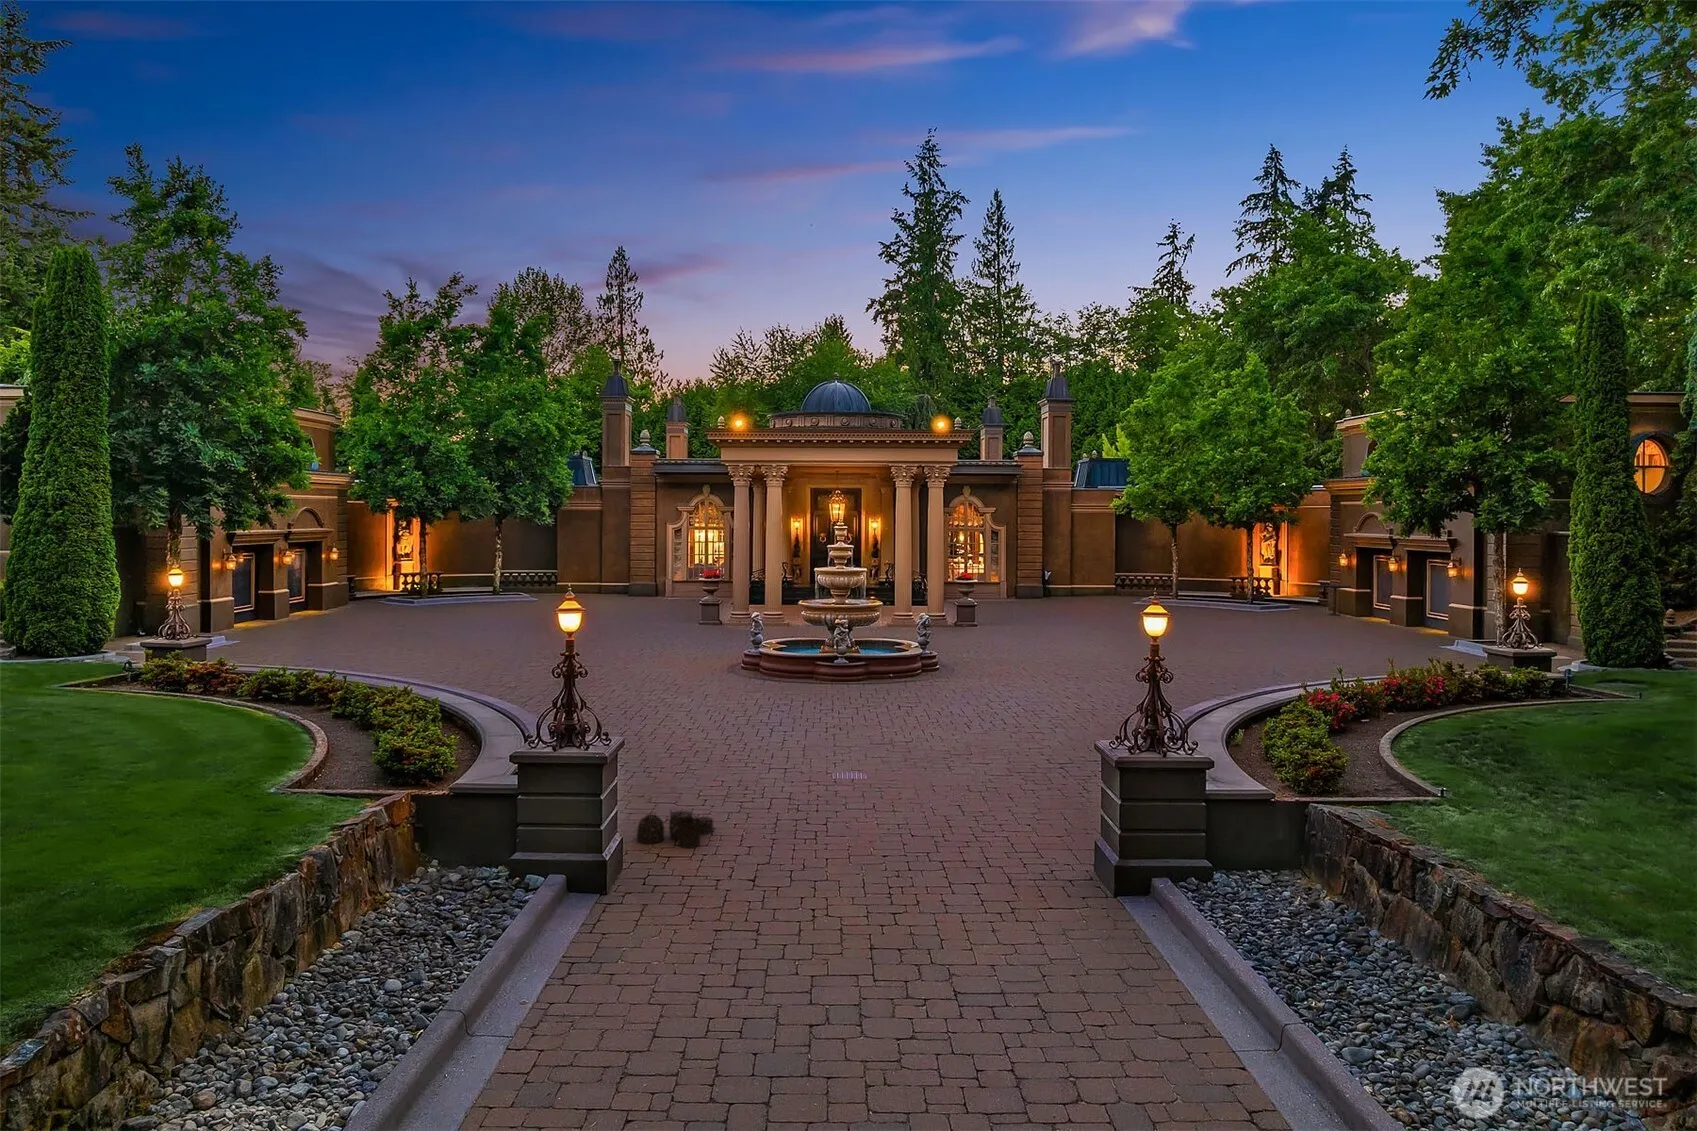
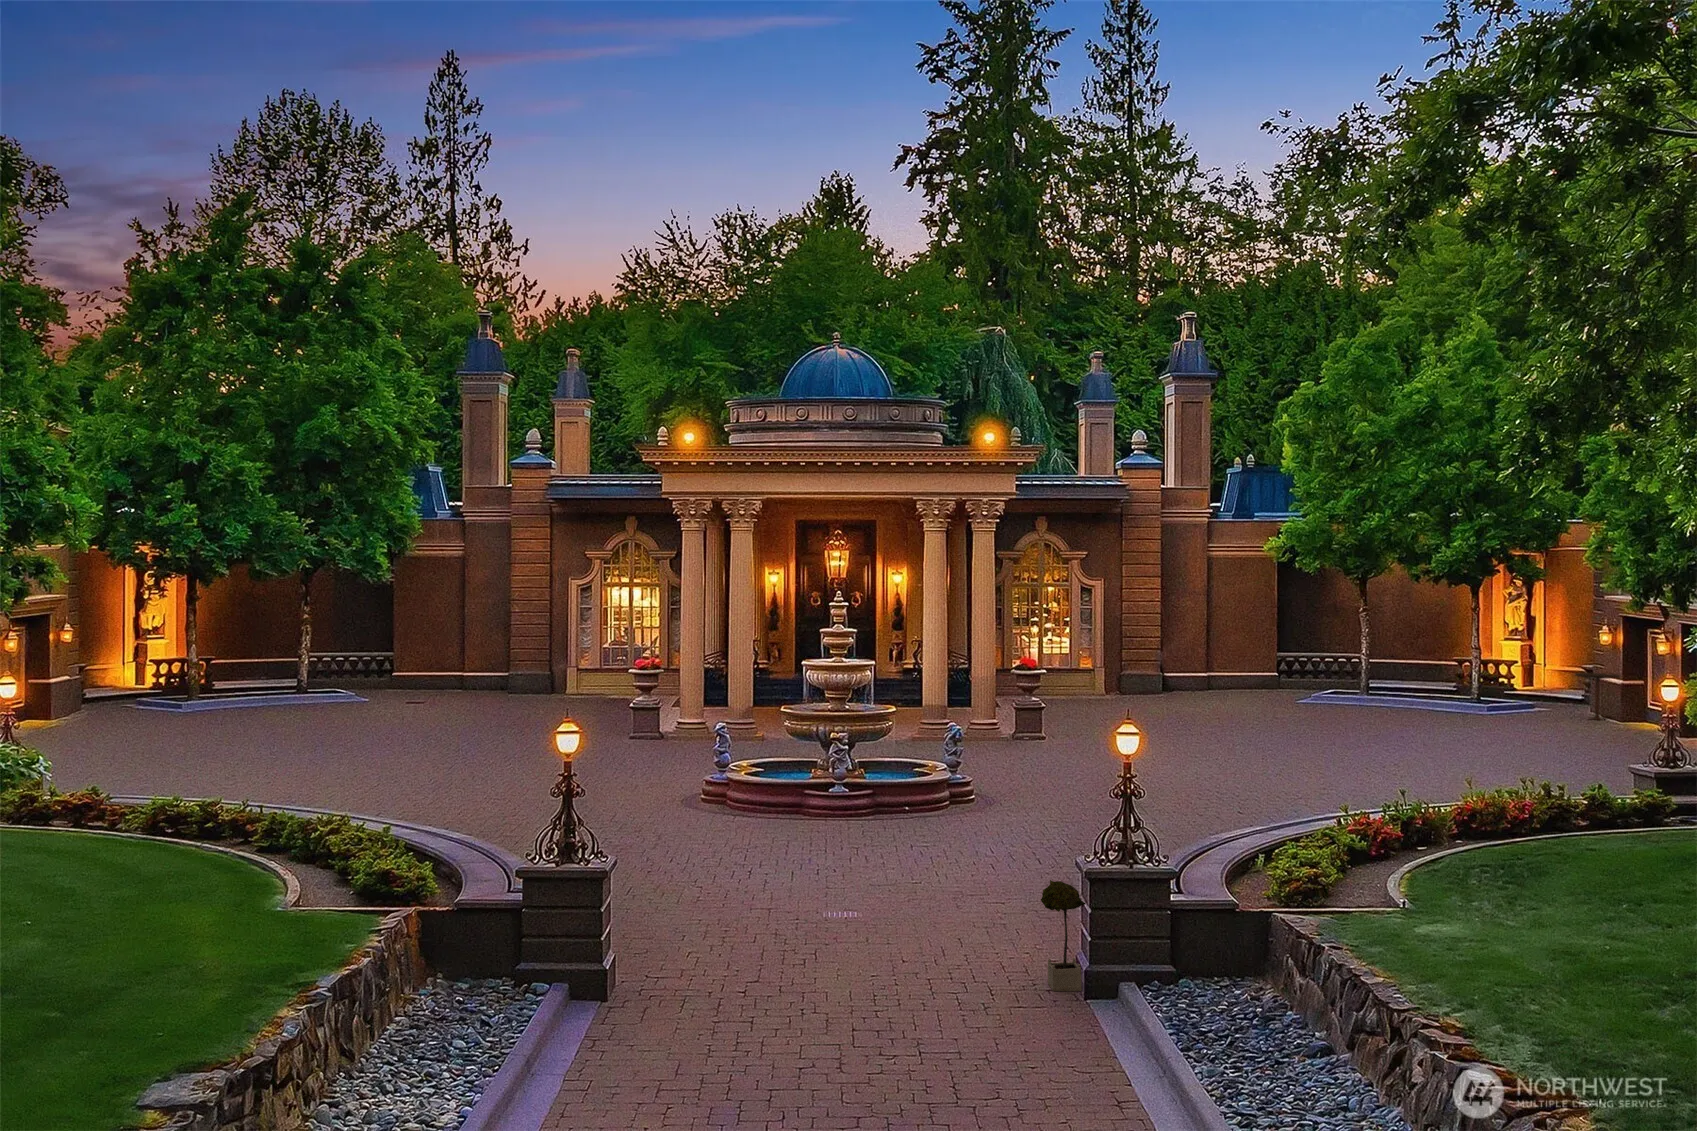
potted tree: none [1023,744,1064,844] -> present [1041,880,1086,991]
woven basket: present [637,811,713,848] -> none [606,955,691,995]

